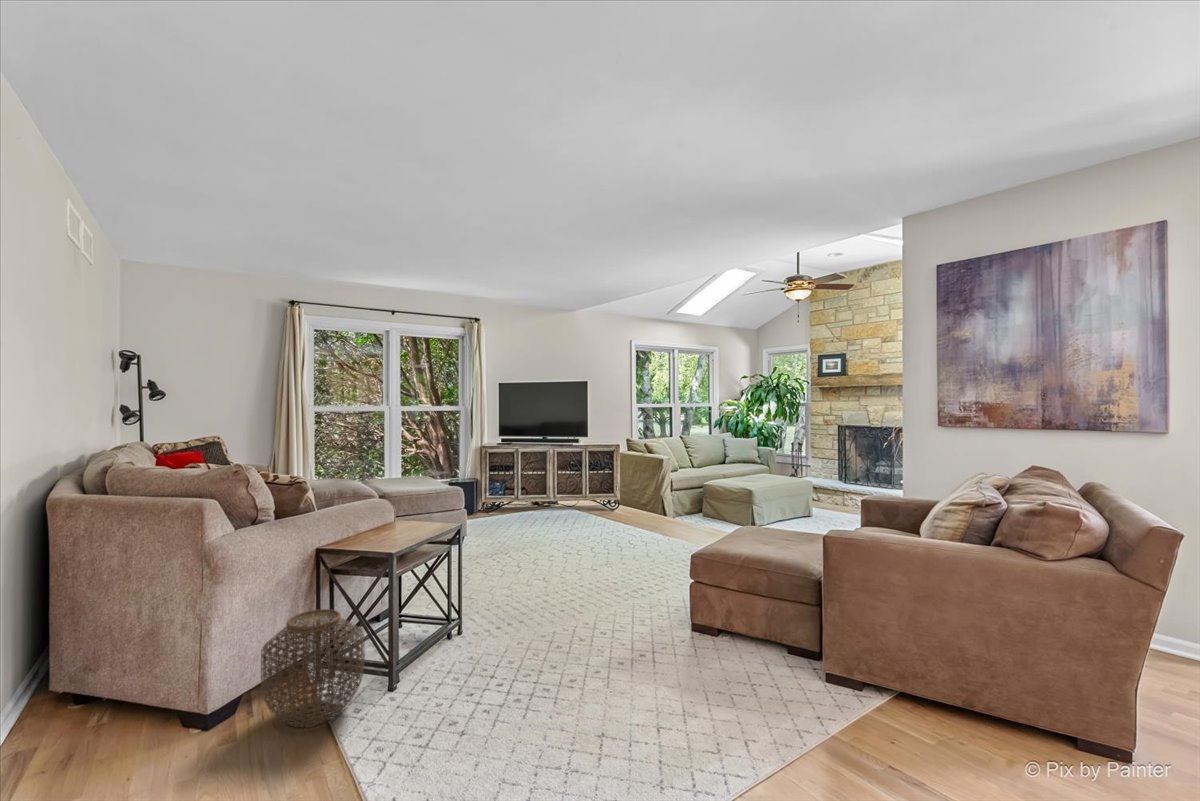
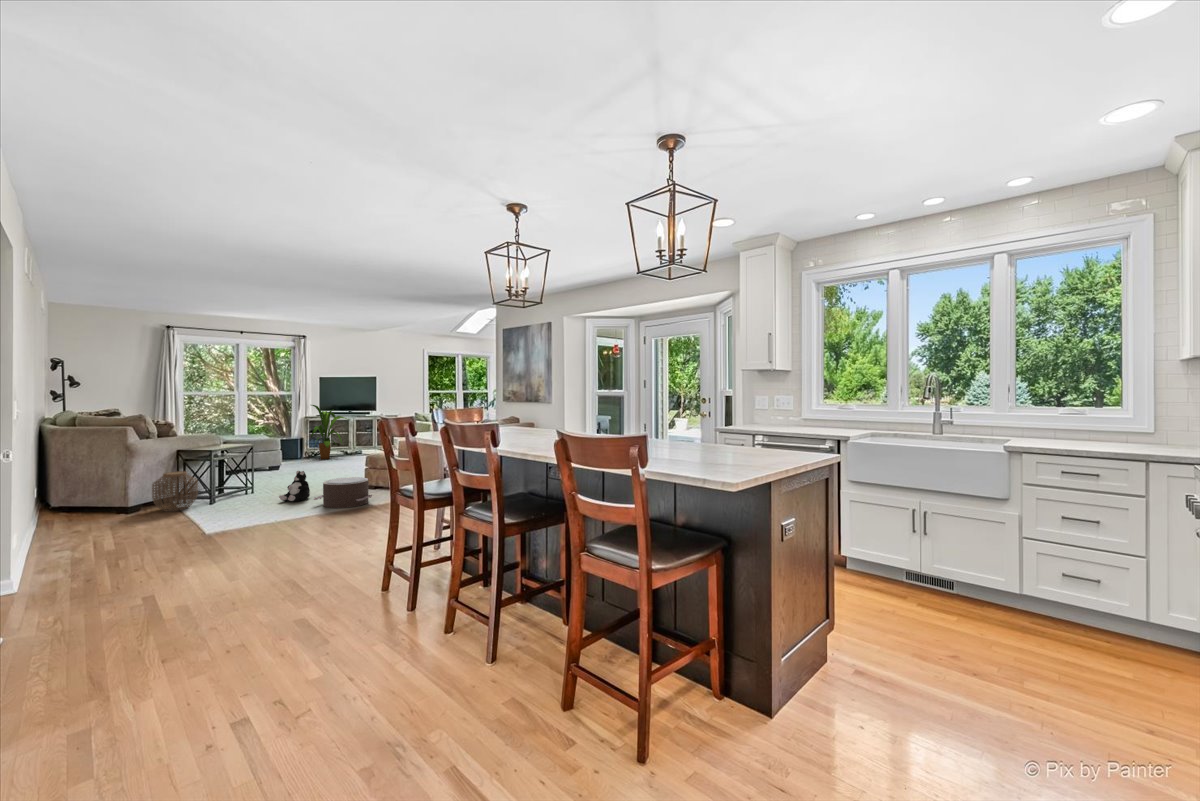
house plant: none [494,427,552,519] -> present [311,405,347,459]
plush toy: none [544,603,609,693] -> present [279,471,310,501]
pouf: none [650,629,802,748] -> present [313,477,372,508]

